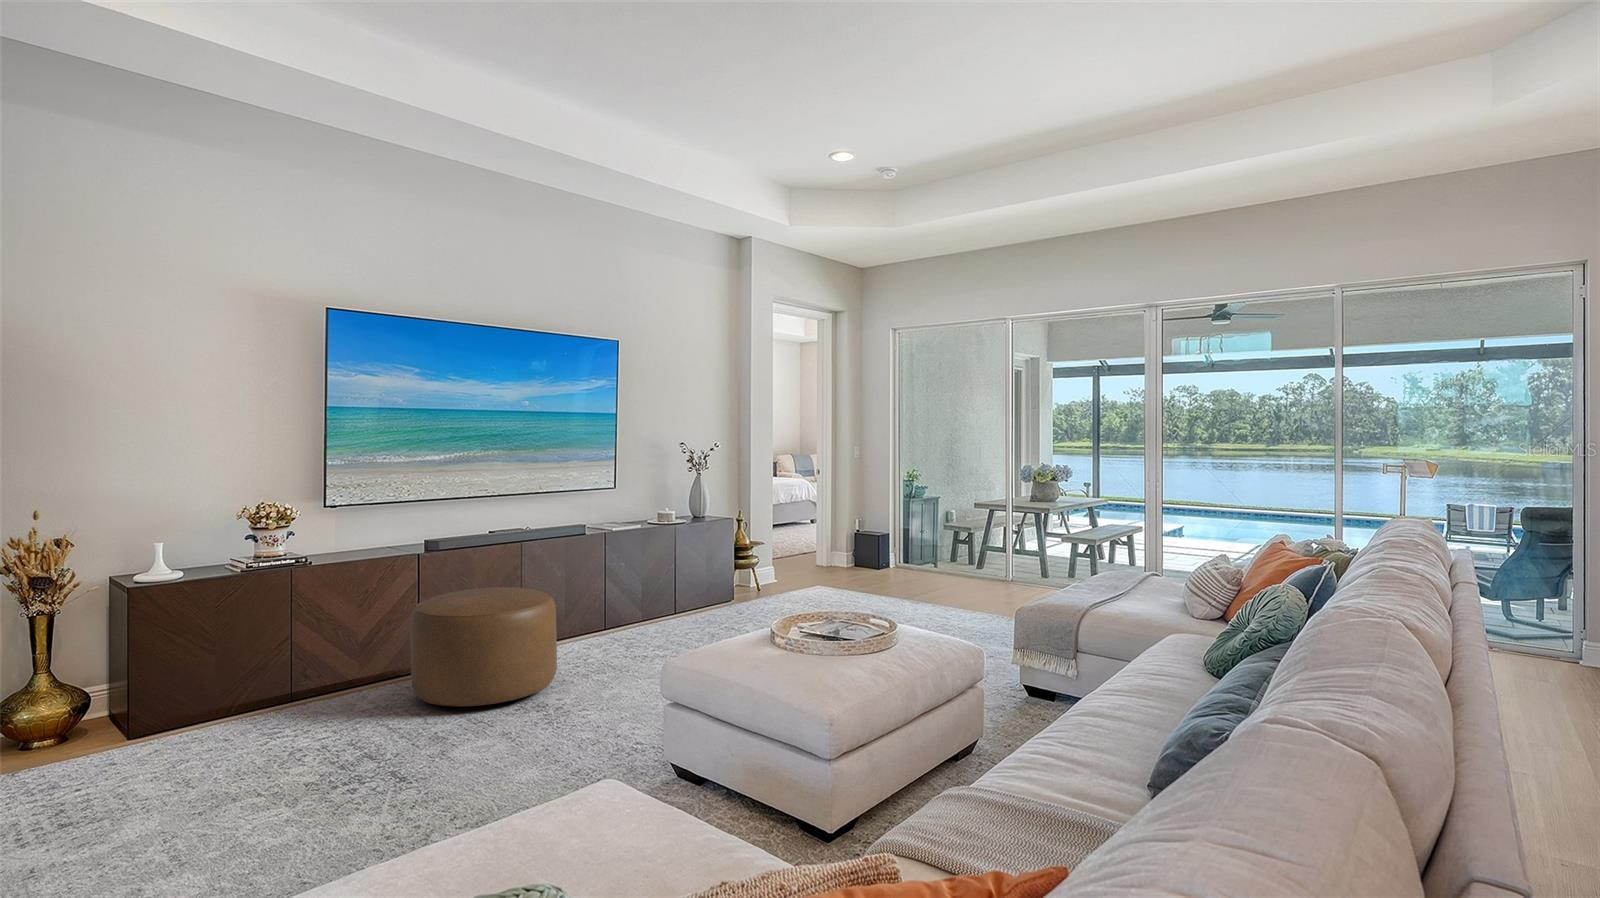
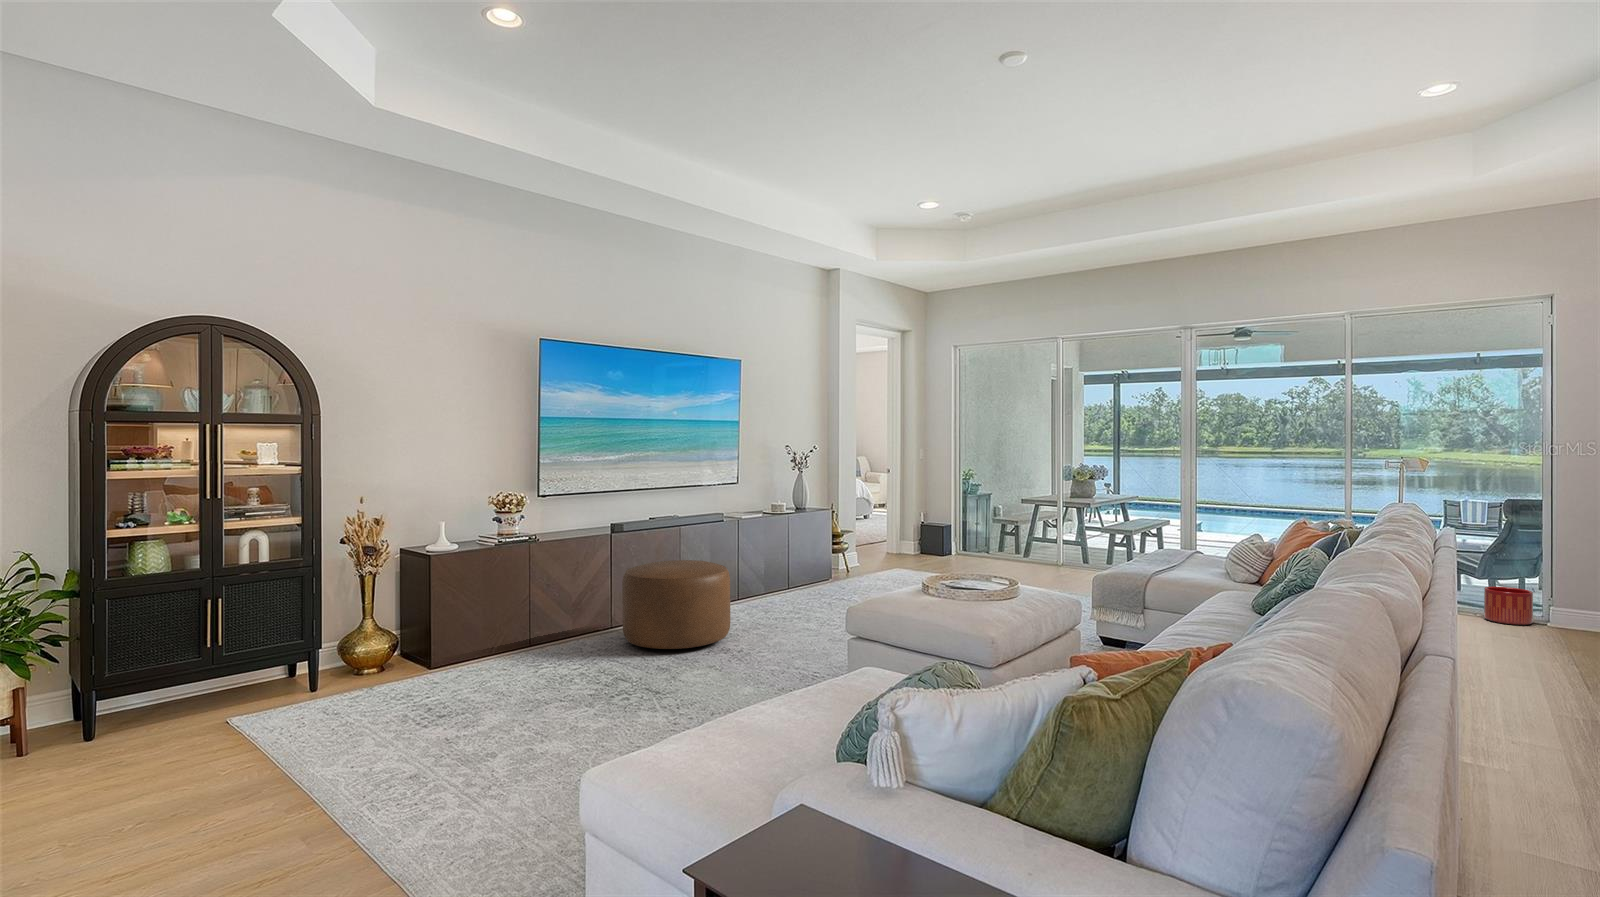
planter: none [1517,617,1579,667] -> present [1484,586,1533,625]

